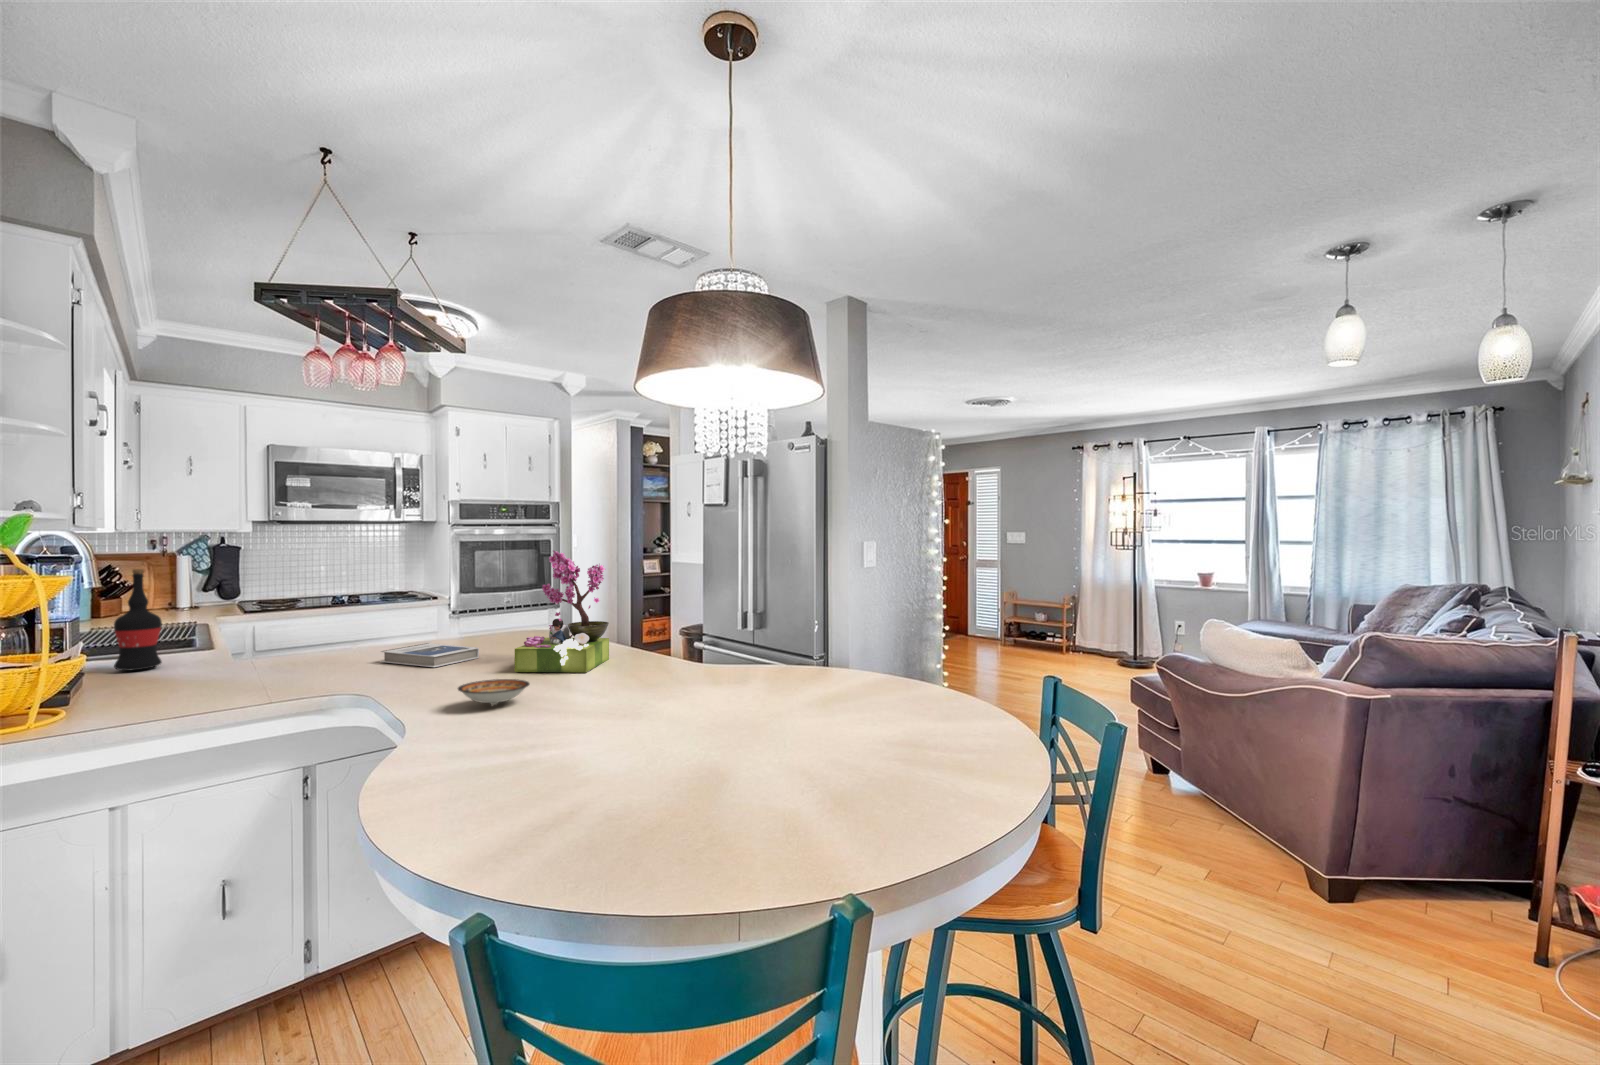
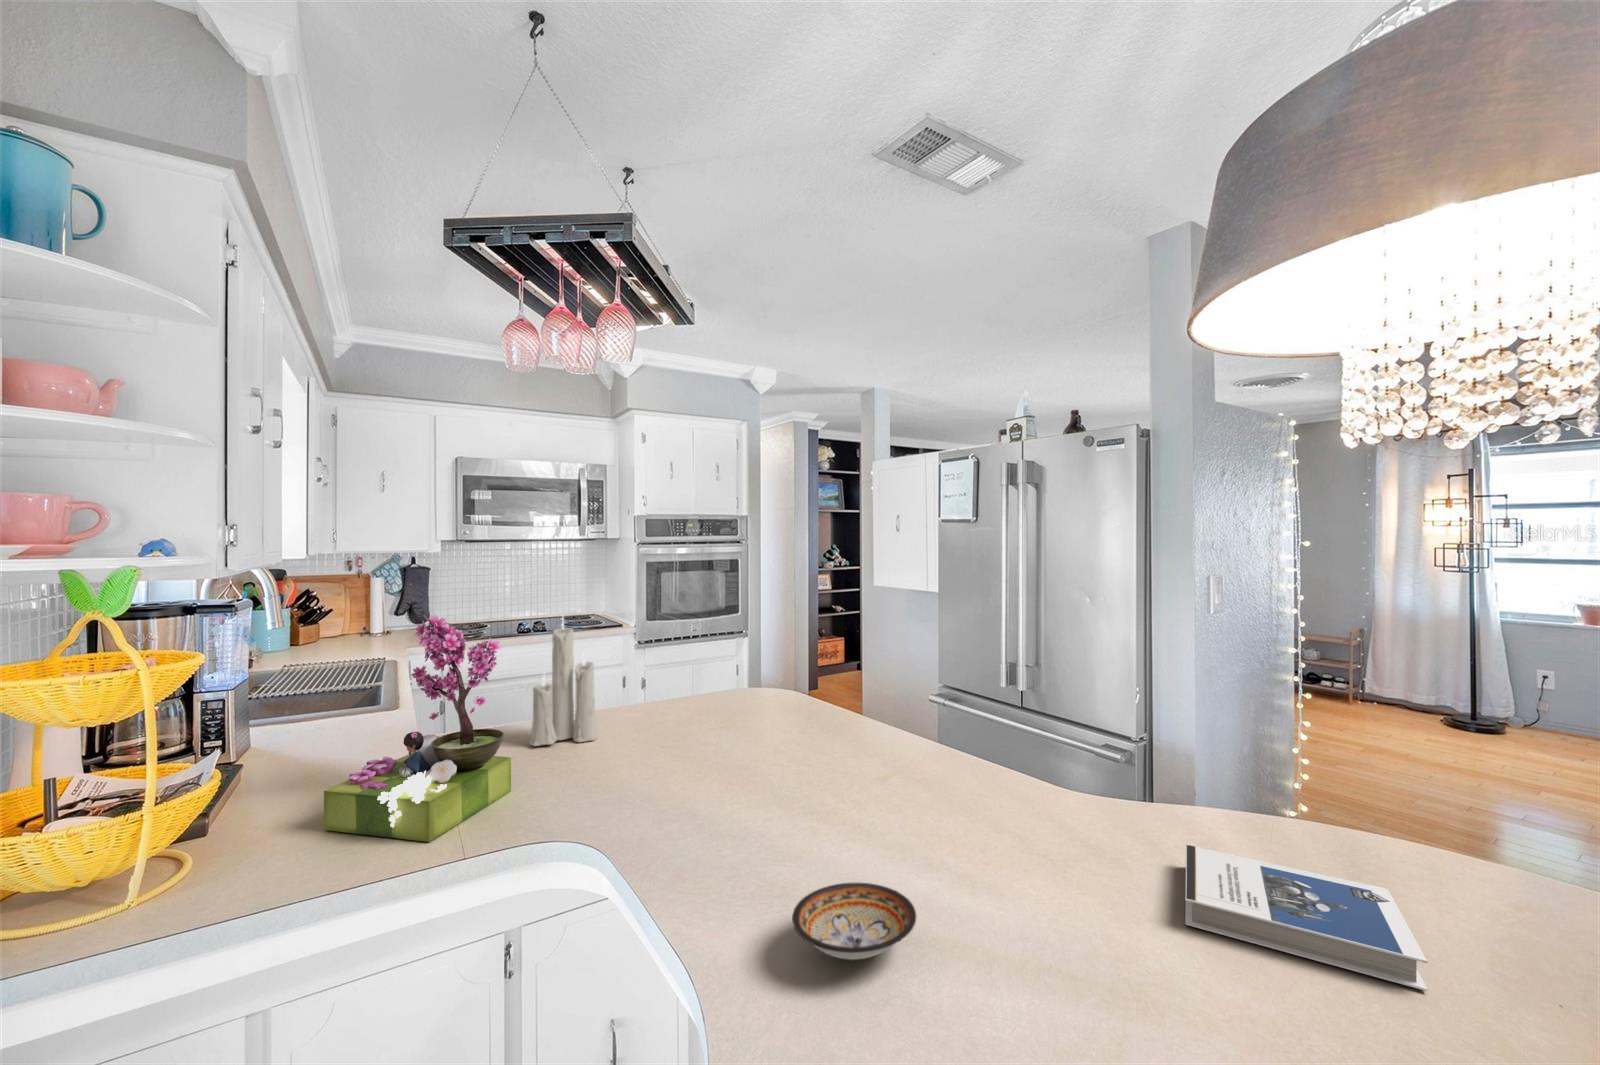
flower arrangement: present [515,550,609,672] -> present [324,615,511,842]
candle: none [326,557,381,656] -> present [530,619,597,746]
wine bottle: present [114,569,162,671] -> none [268,627,328,769]
hardback book: present [381,643,479,667] -> present [1185,845,1428,991]

